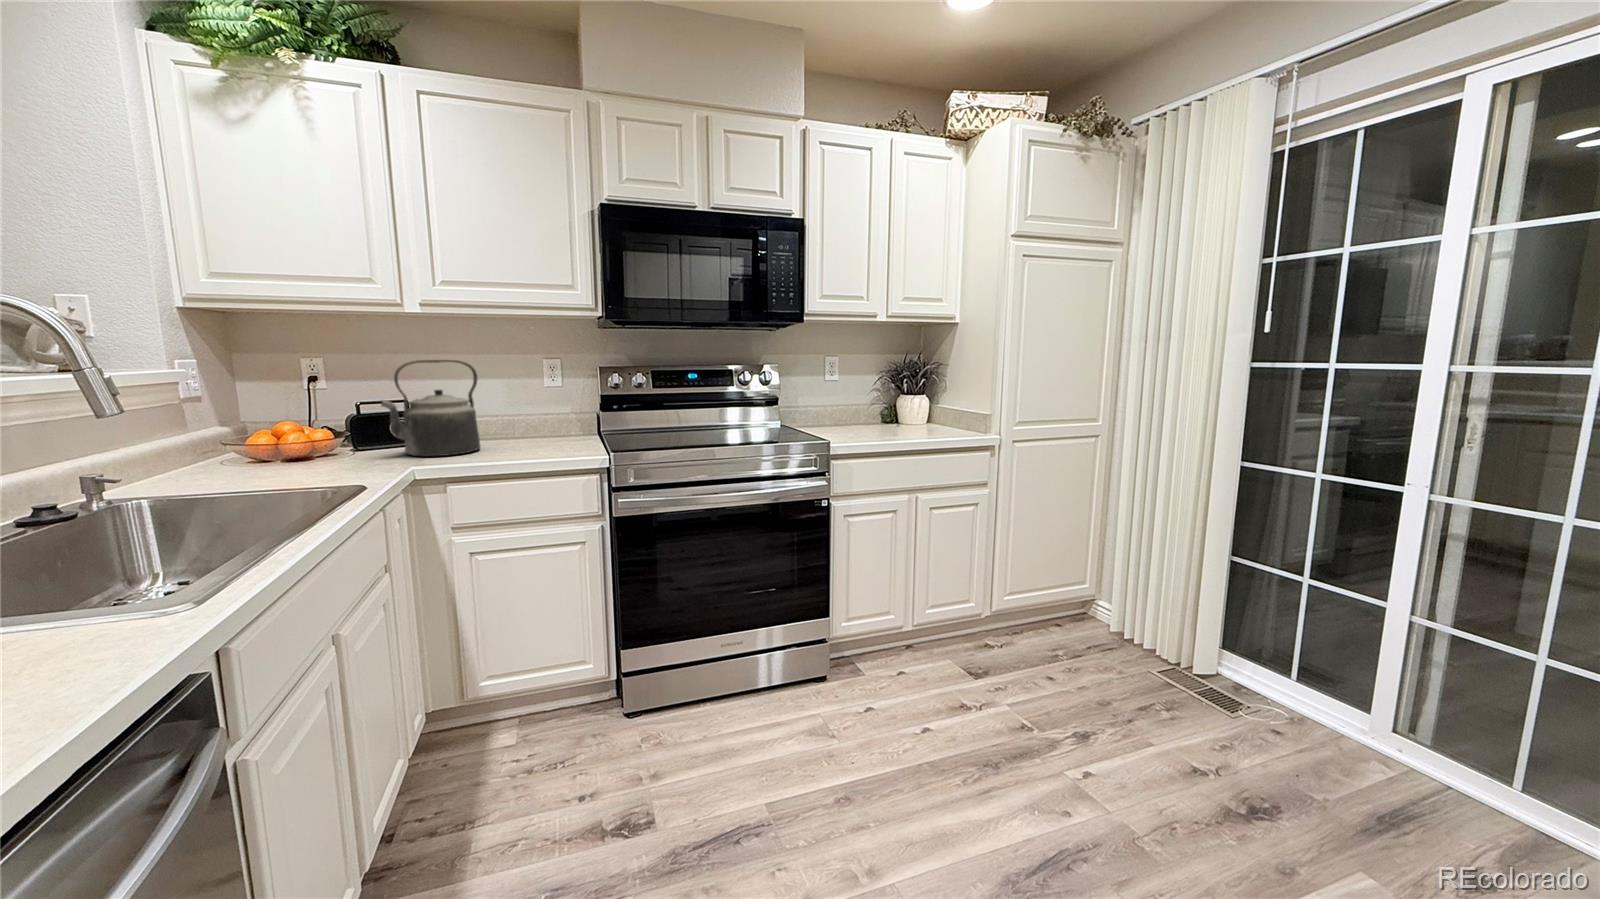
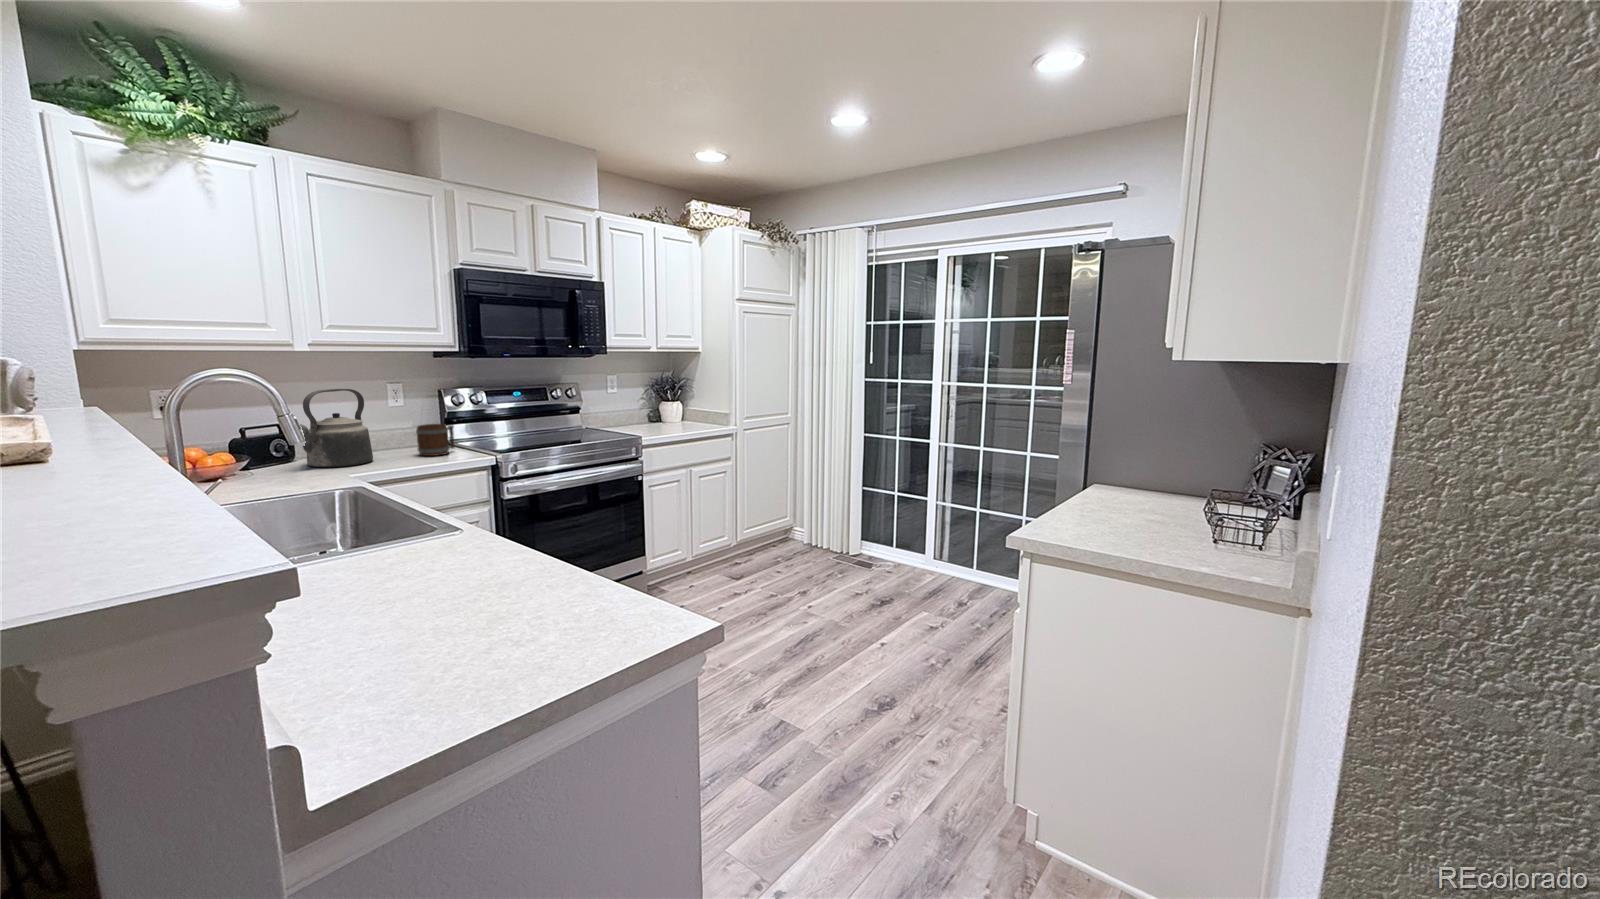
mug: none [531,409,582,451] -> present [416,424,455,456]

